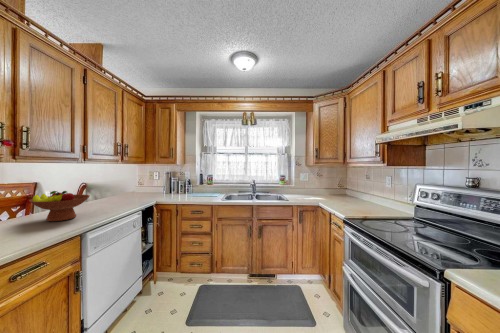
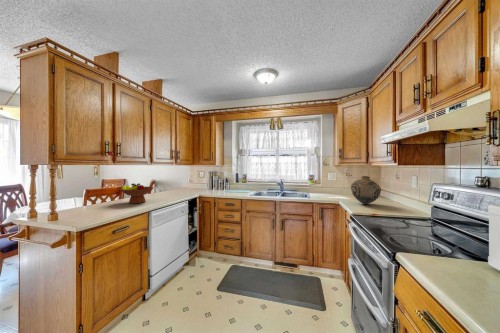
vase: none [332,177,361,206] -> present [351,176,381,204]

